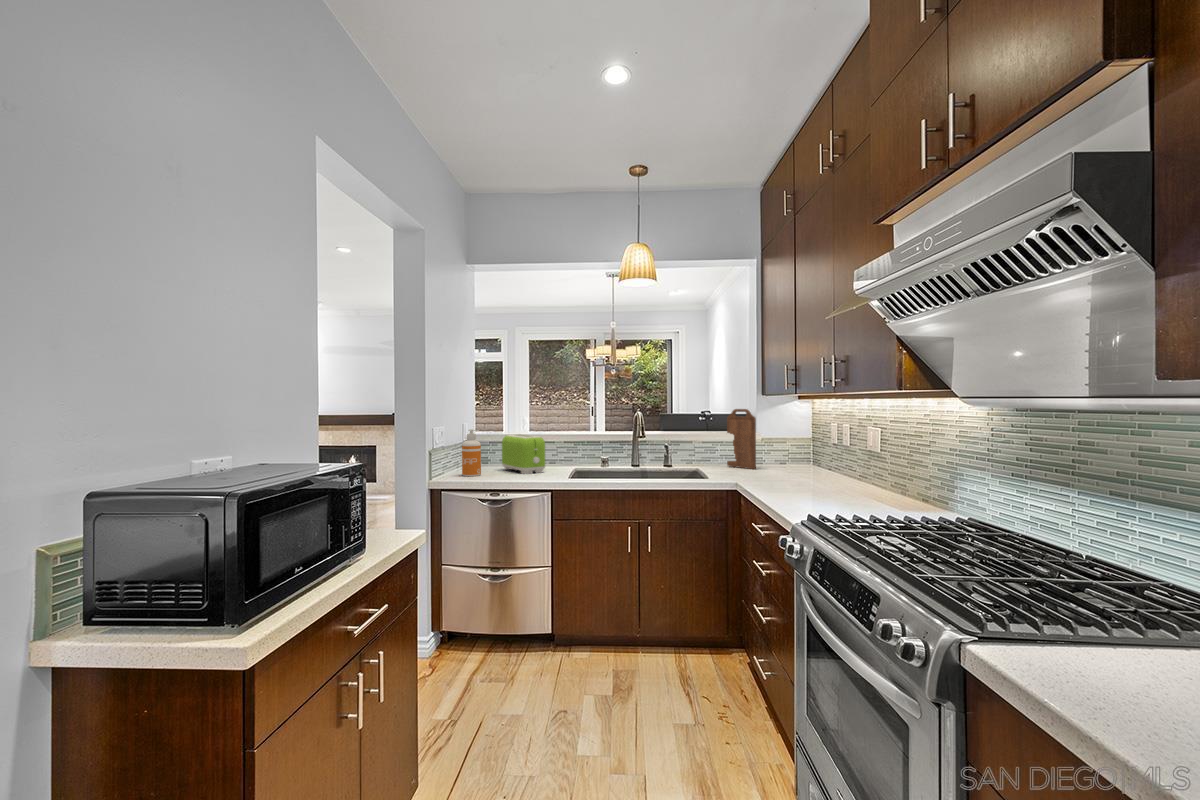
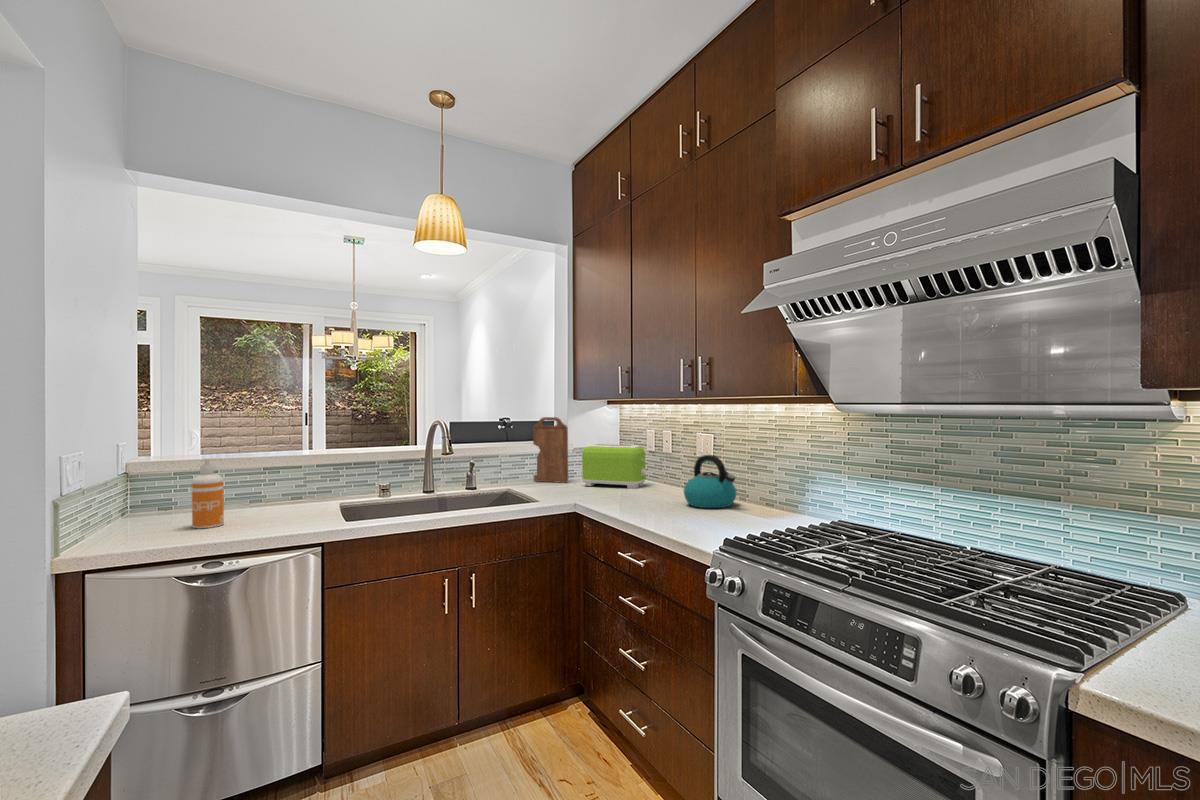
toaster: present [502,434,545,474] -> present [582,444,646,488]
kettle: none [826,446,884,499] -> present [684,455,736,508]

